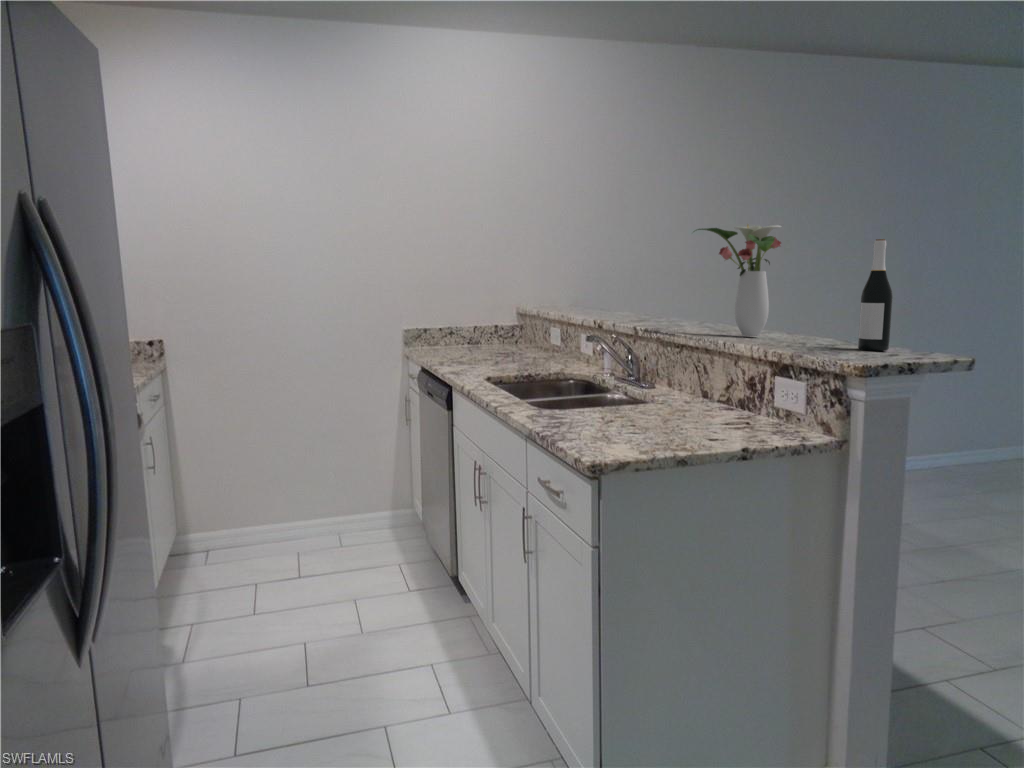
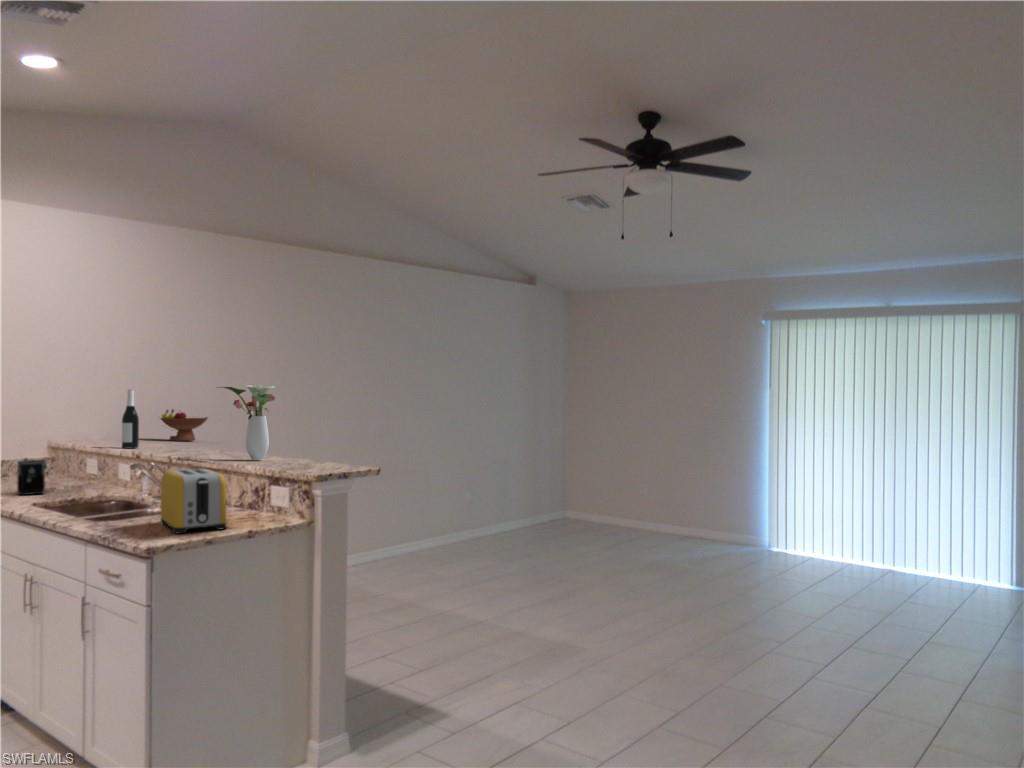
wine bottle: present [858,239,893,351] -> present [122,390,139,449]
fruit bowl: none [625,274,682,312] -> present [160,409,208,441]
coffee maker: none [479,327,543,366] -> present [17,460,81,495]
toaster: none [617,346,710,442] -> present [161,469,226,534]

